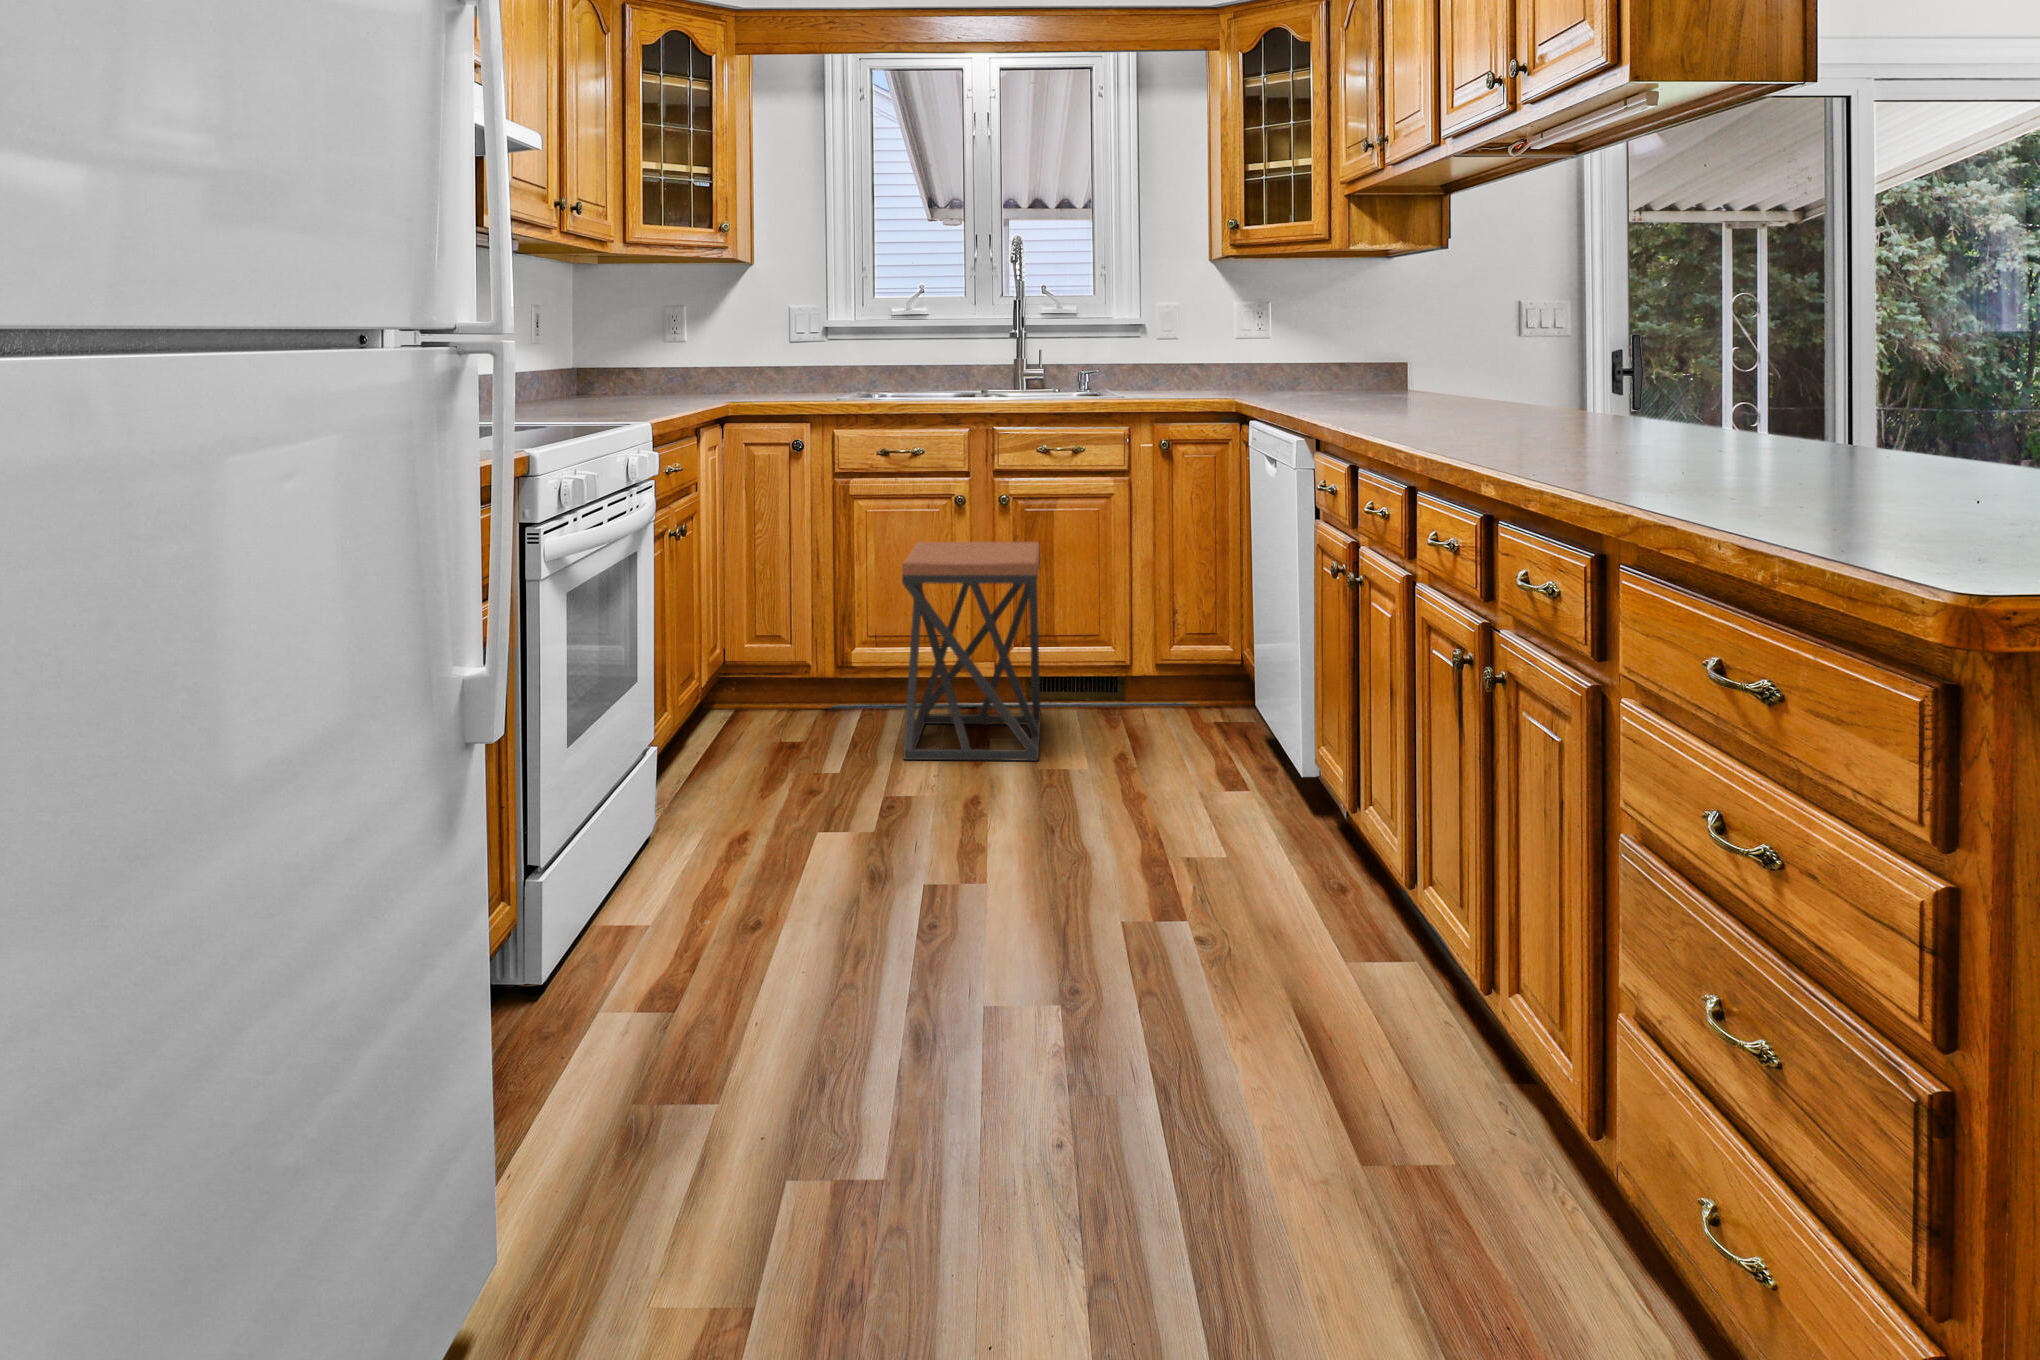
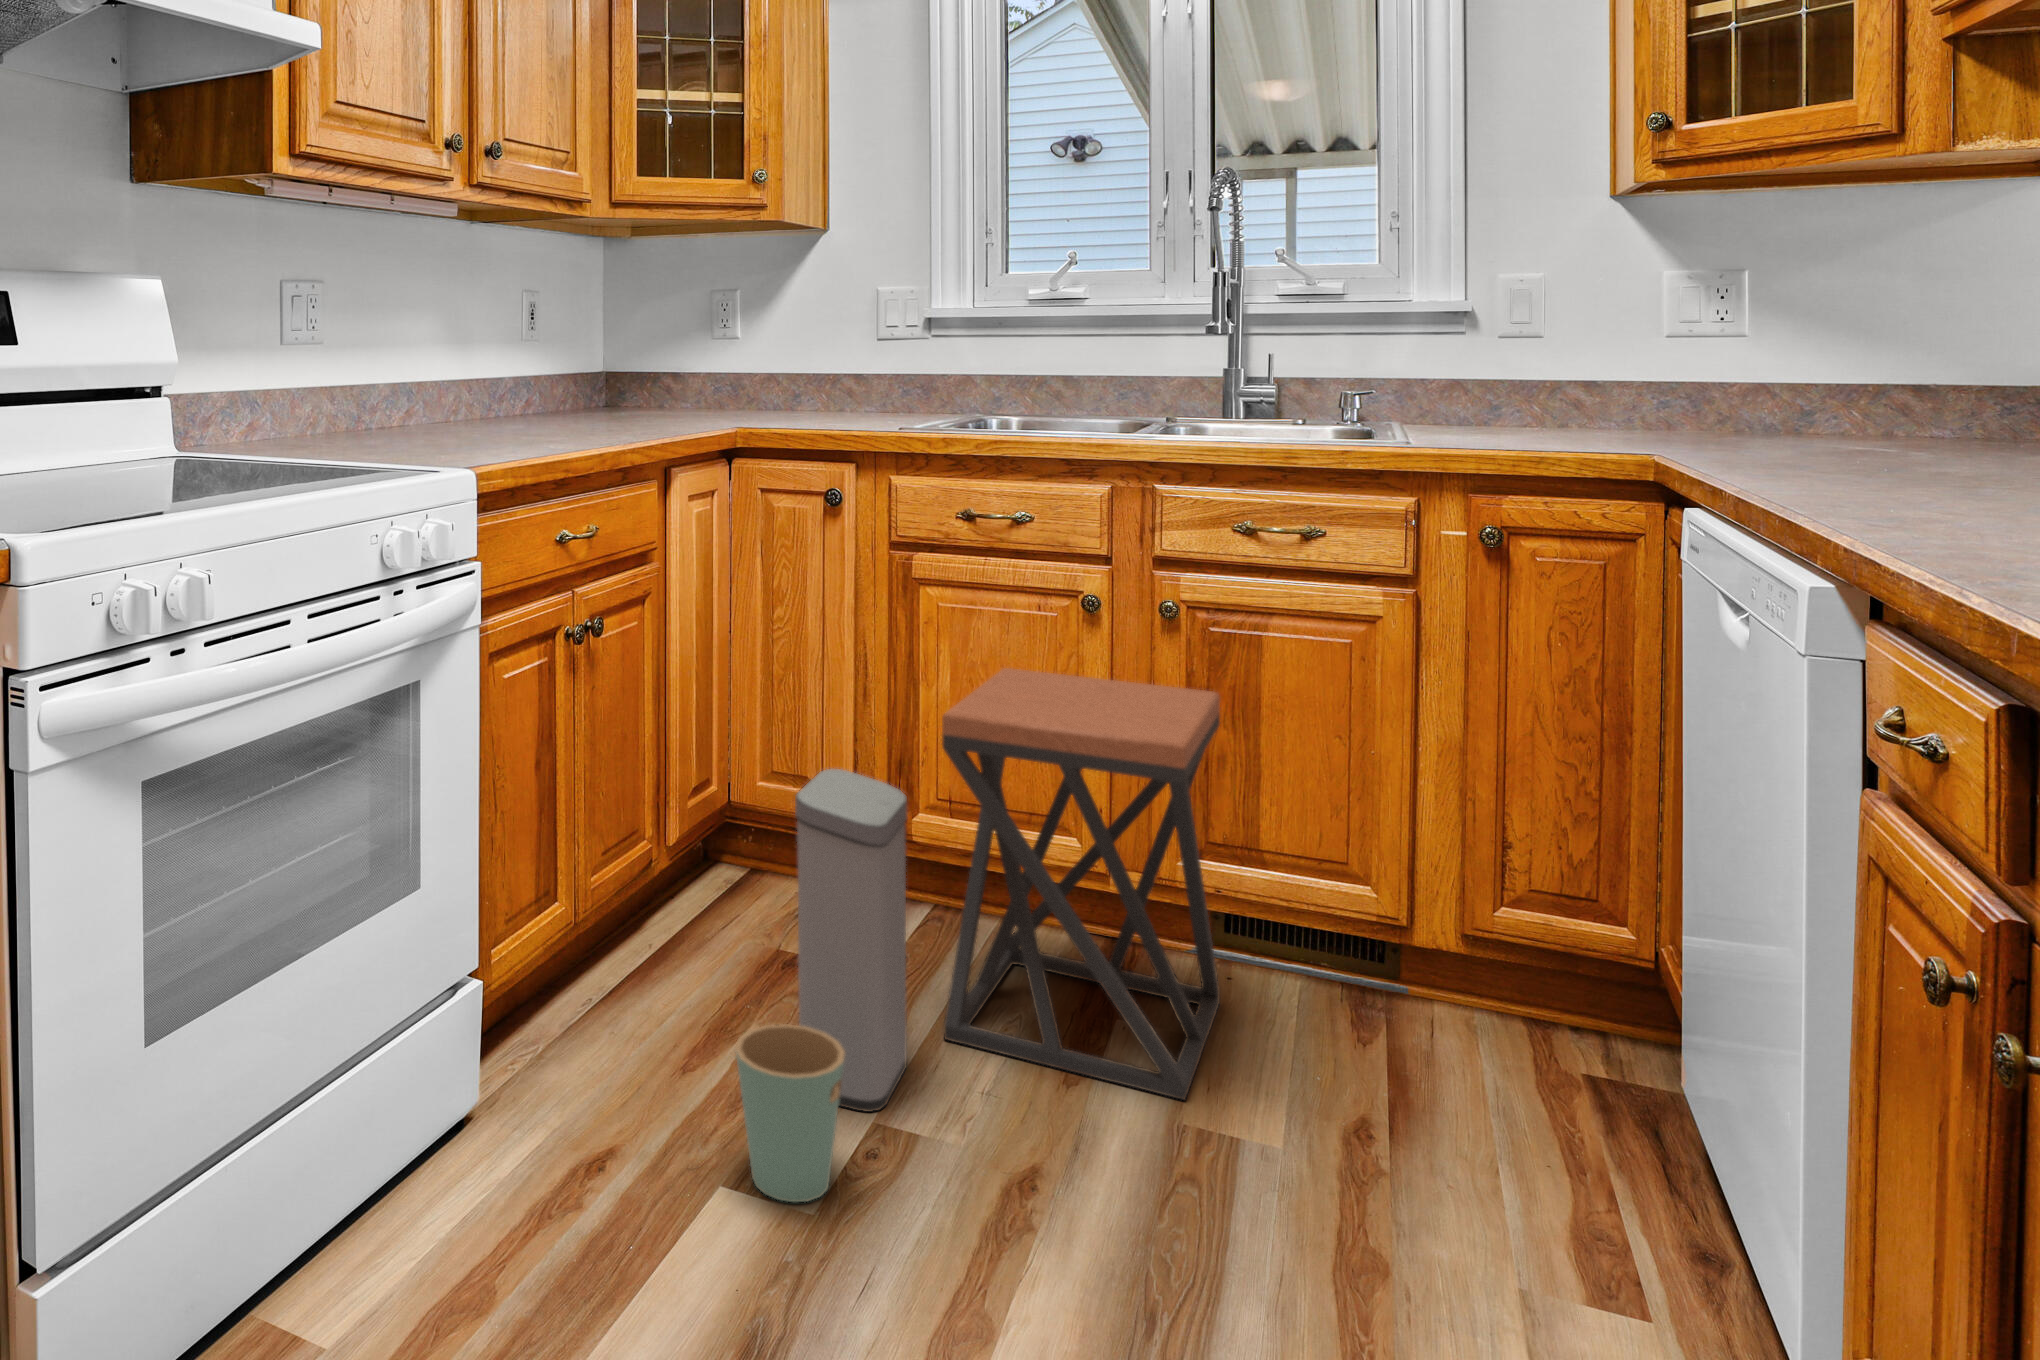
trash can: none [820,601,889,833] -> present [735,769,908,1202]

